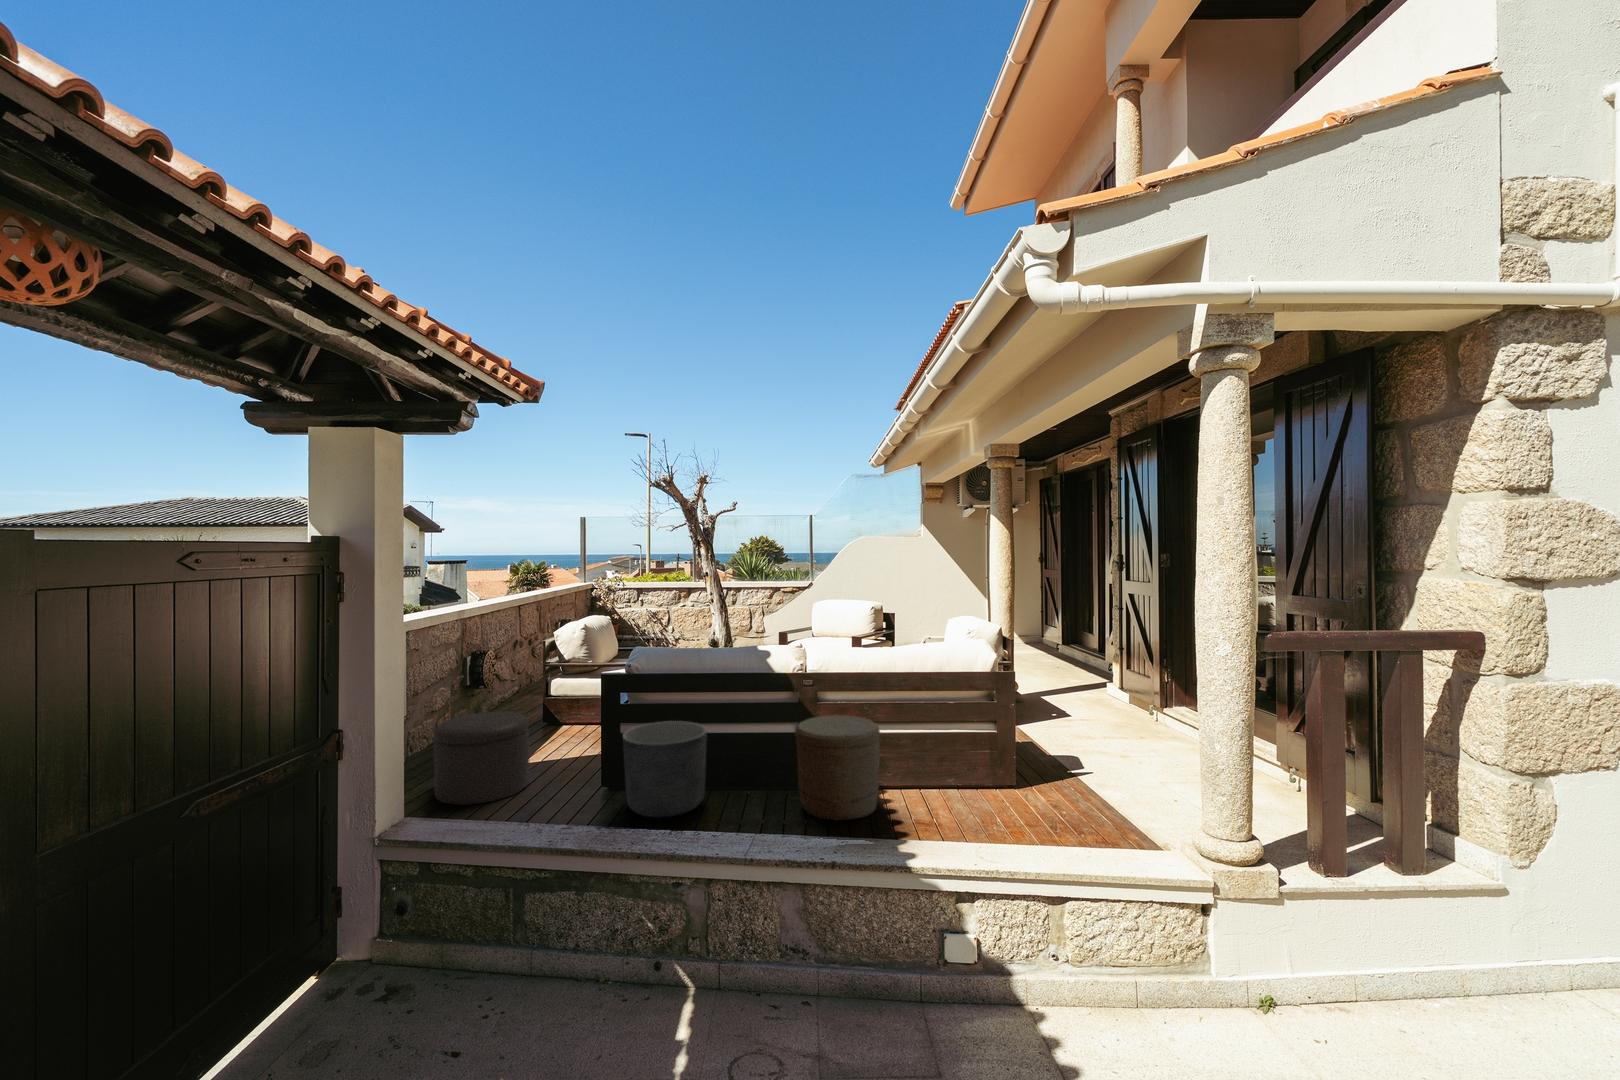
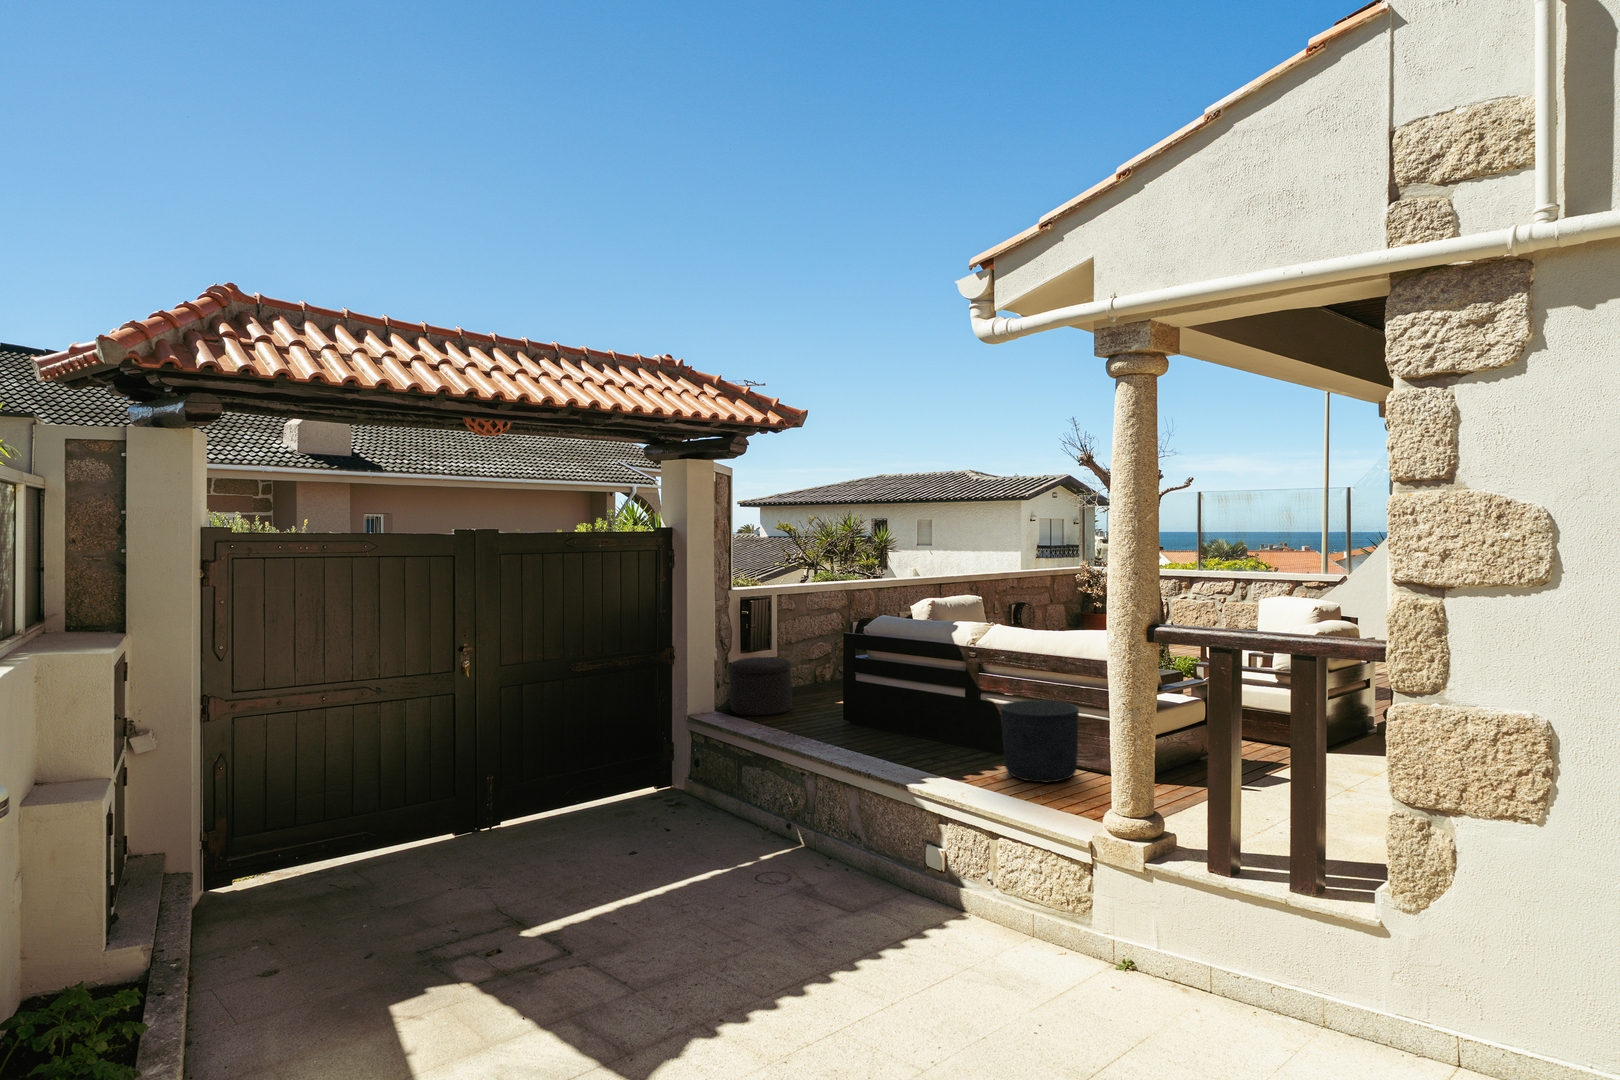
woven basket: present [795,715,880,821] -> none [903,683,976,765]
planter: present [623,721,707,818] -> present [1001,700,1079,782]

